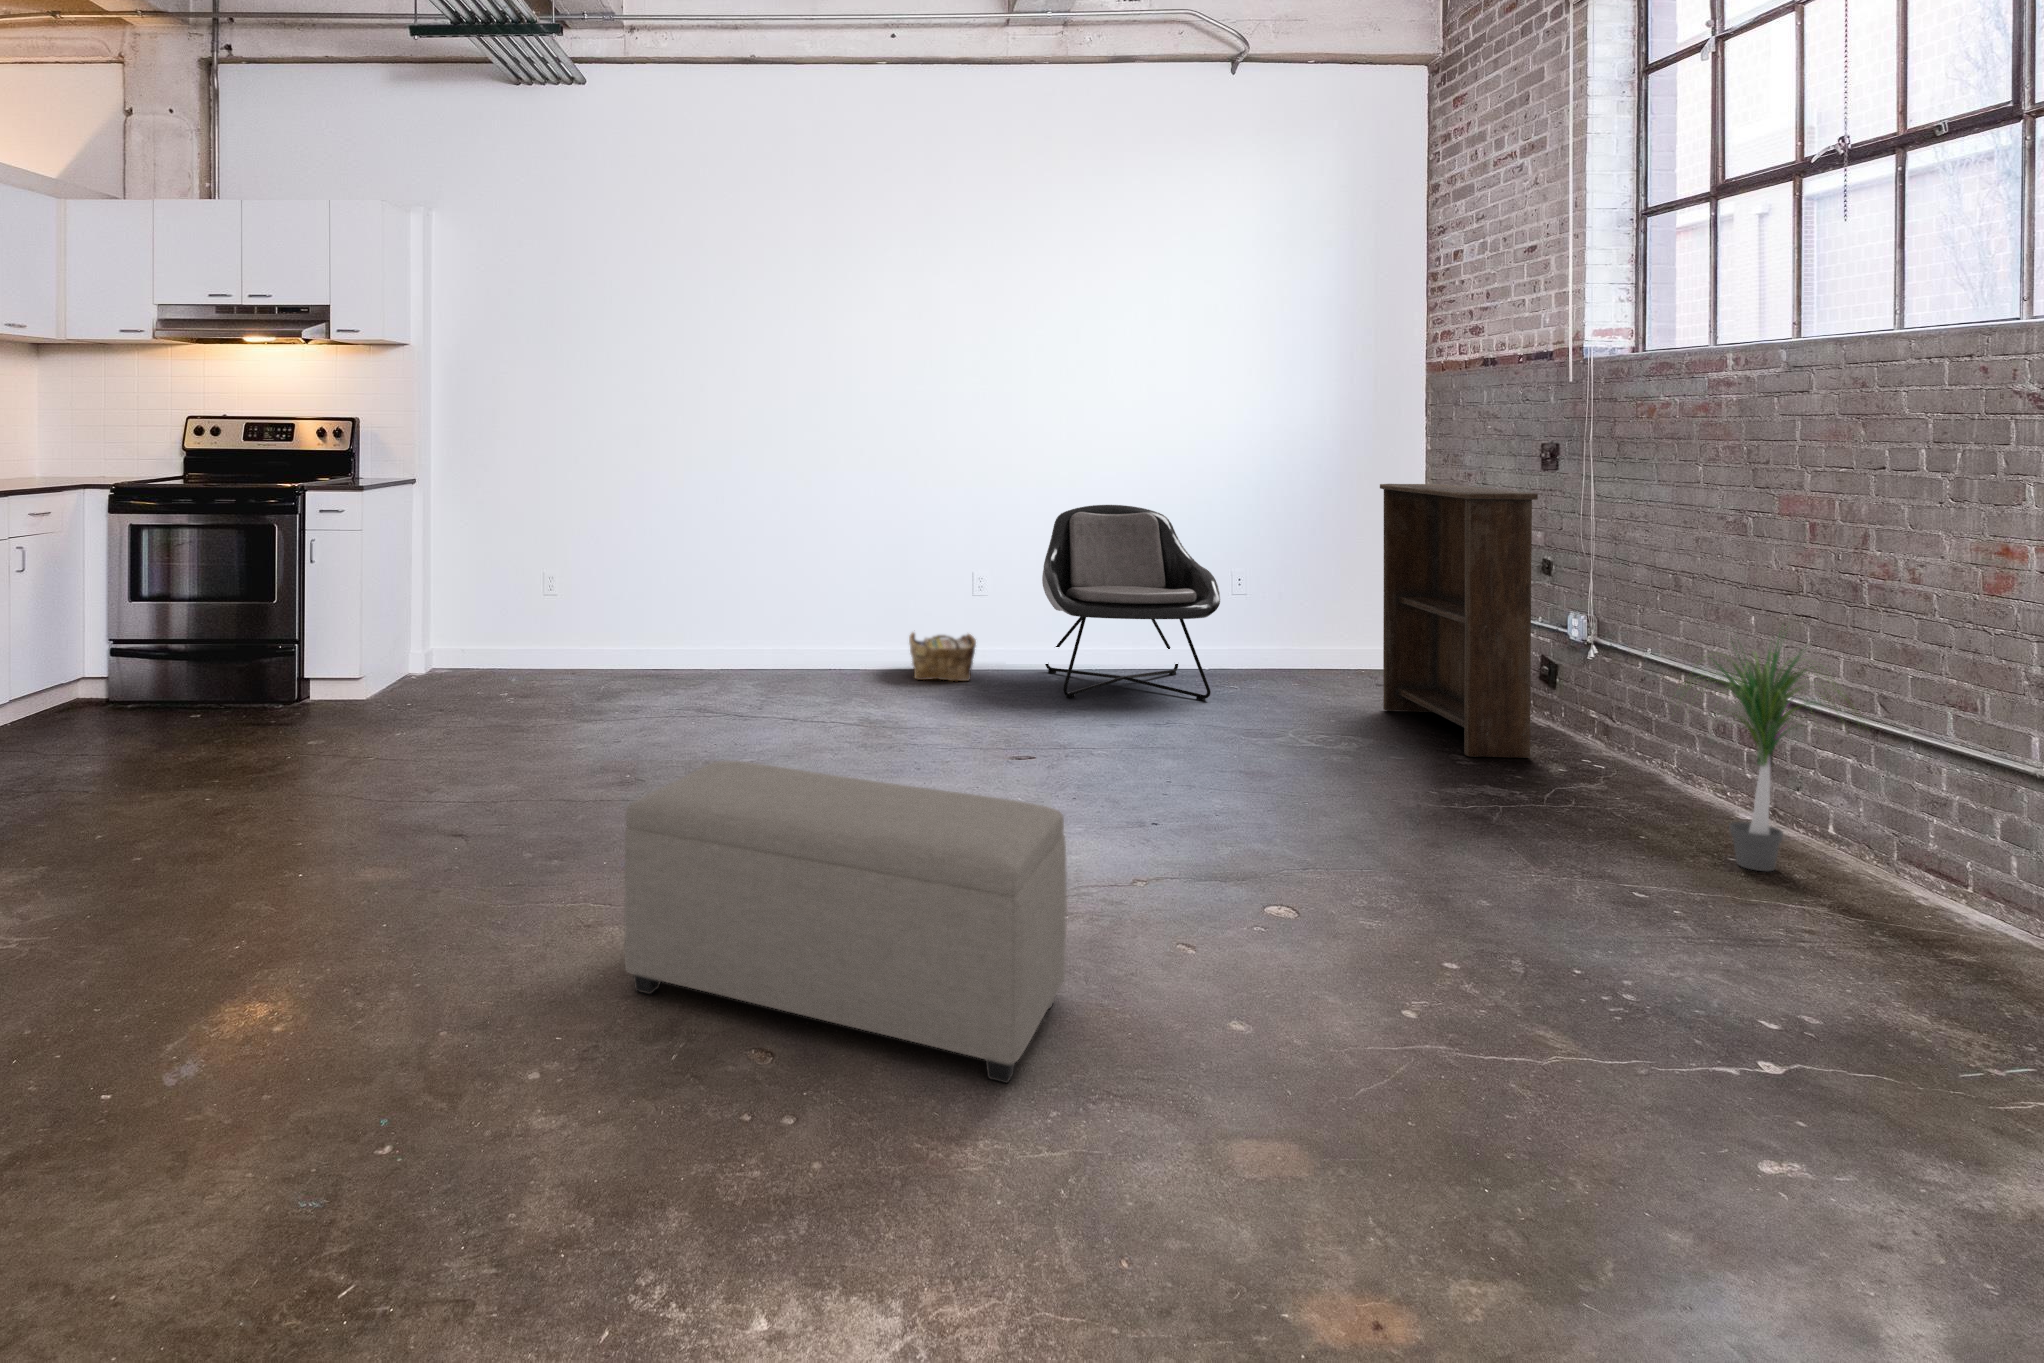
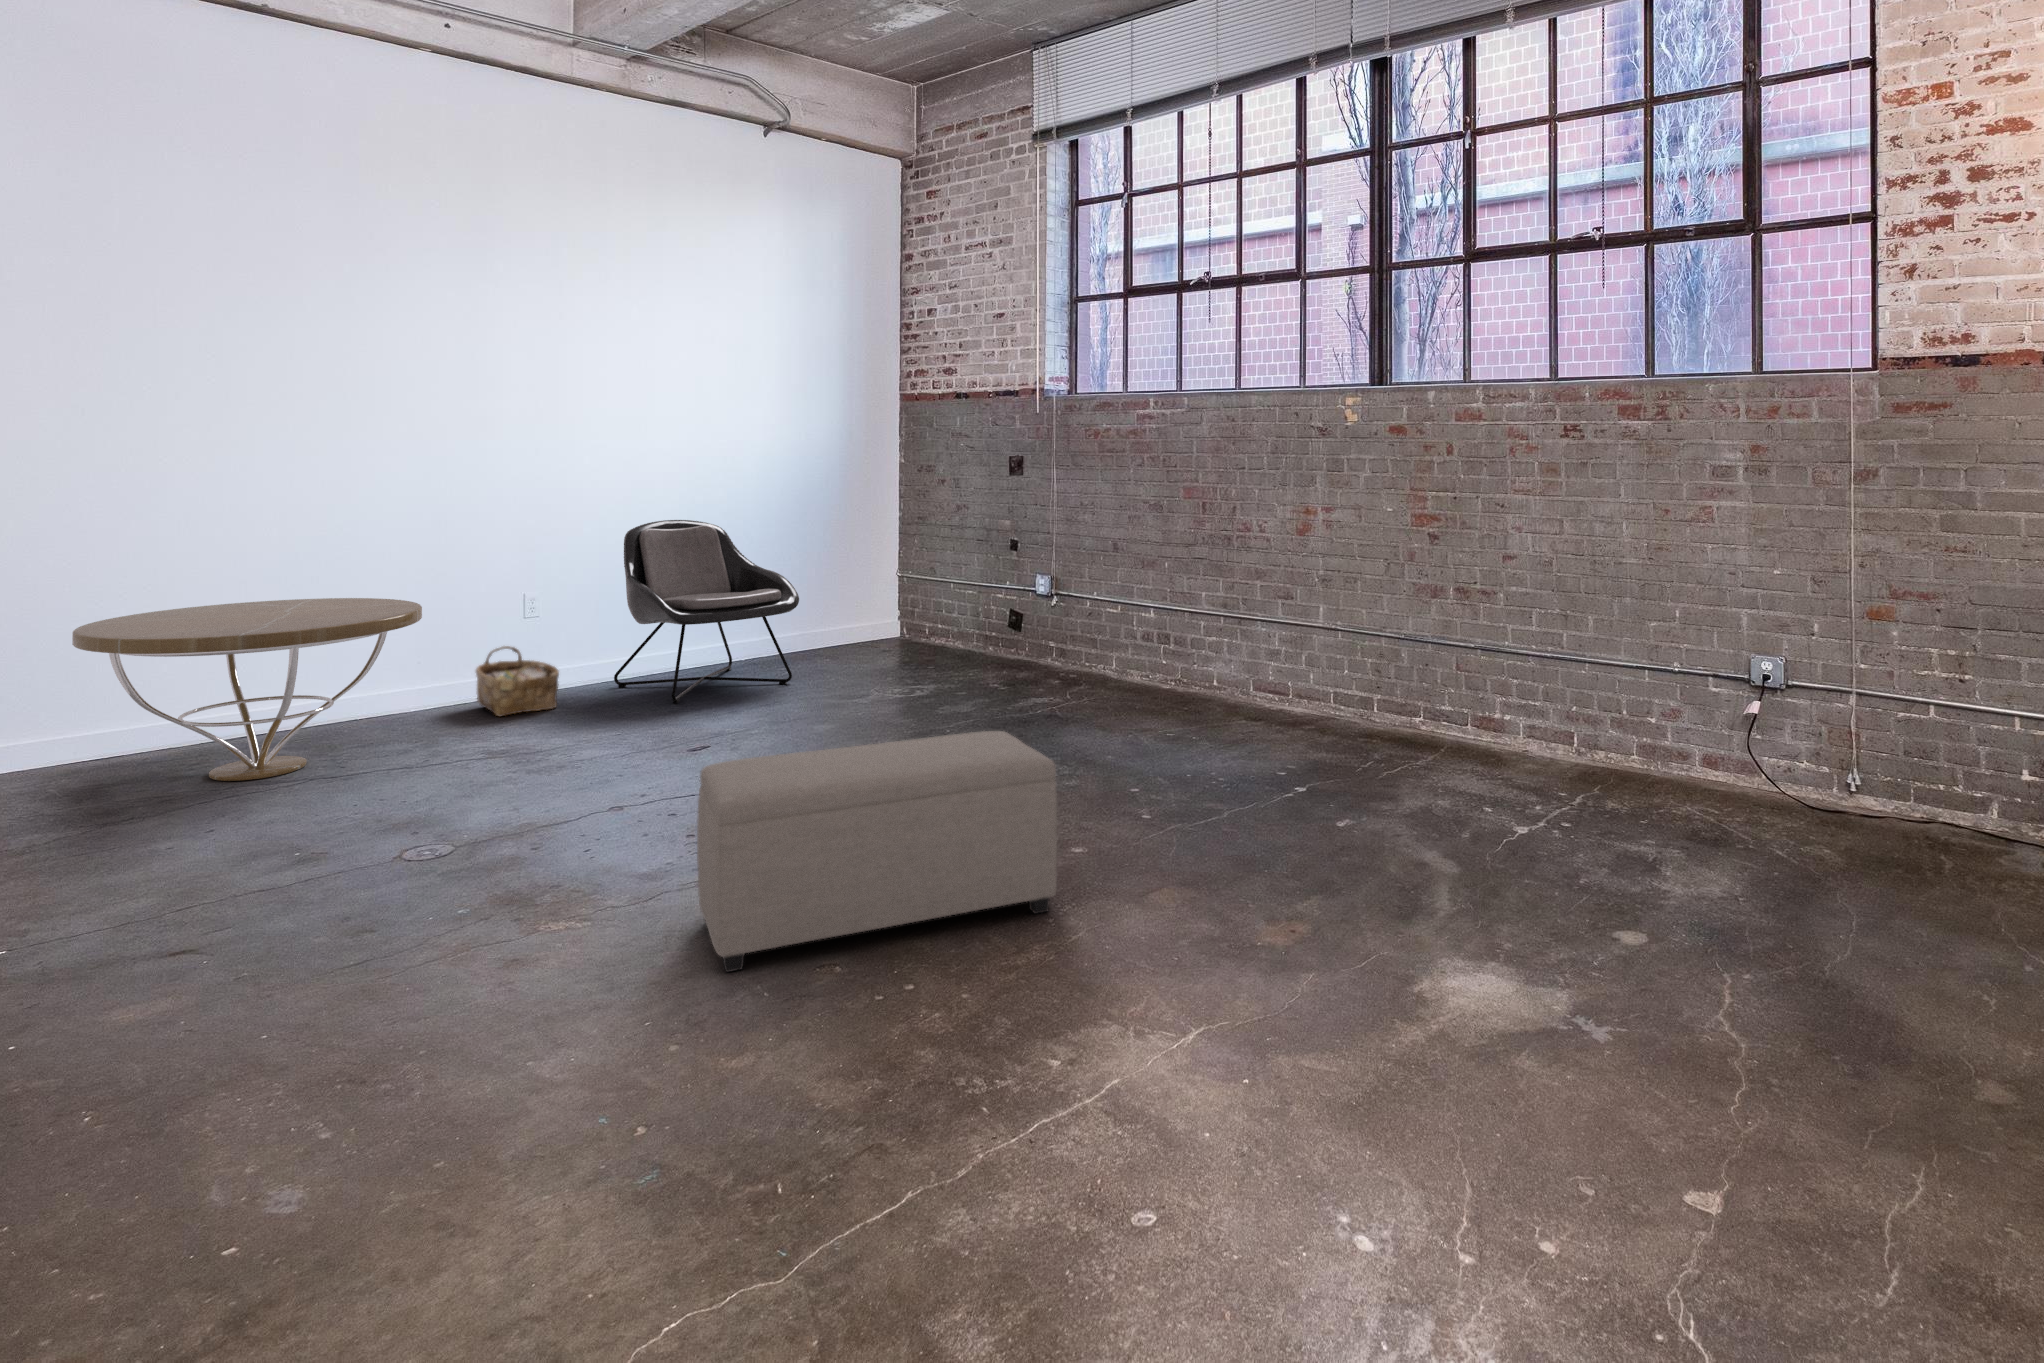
bookshelf: present [1380,484,1538,758] -> none [912,489,1040,683]
coffee table: none [597,550,829,694] -> present [72,598,422,781]
potted plant: present [1685,648,1854,871] -> none [1156,559,1250,708]

